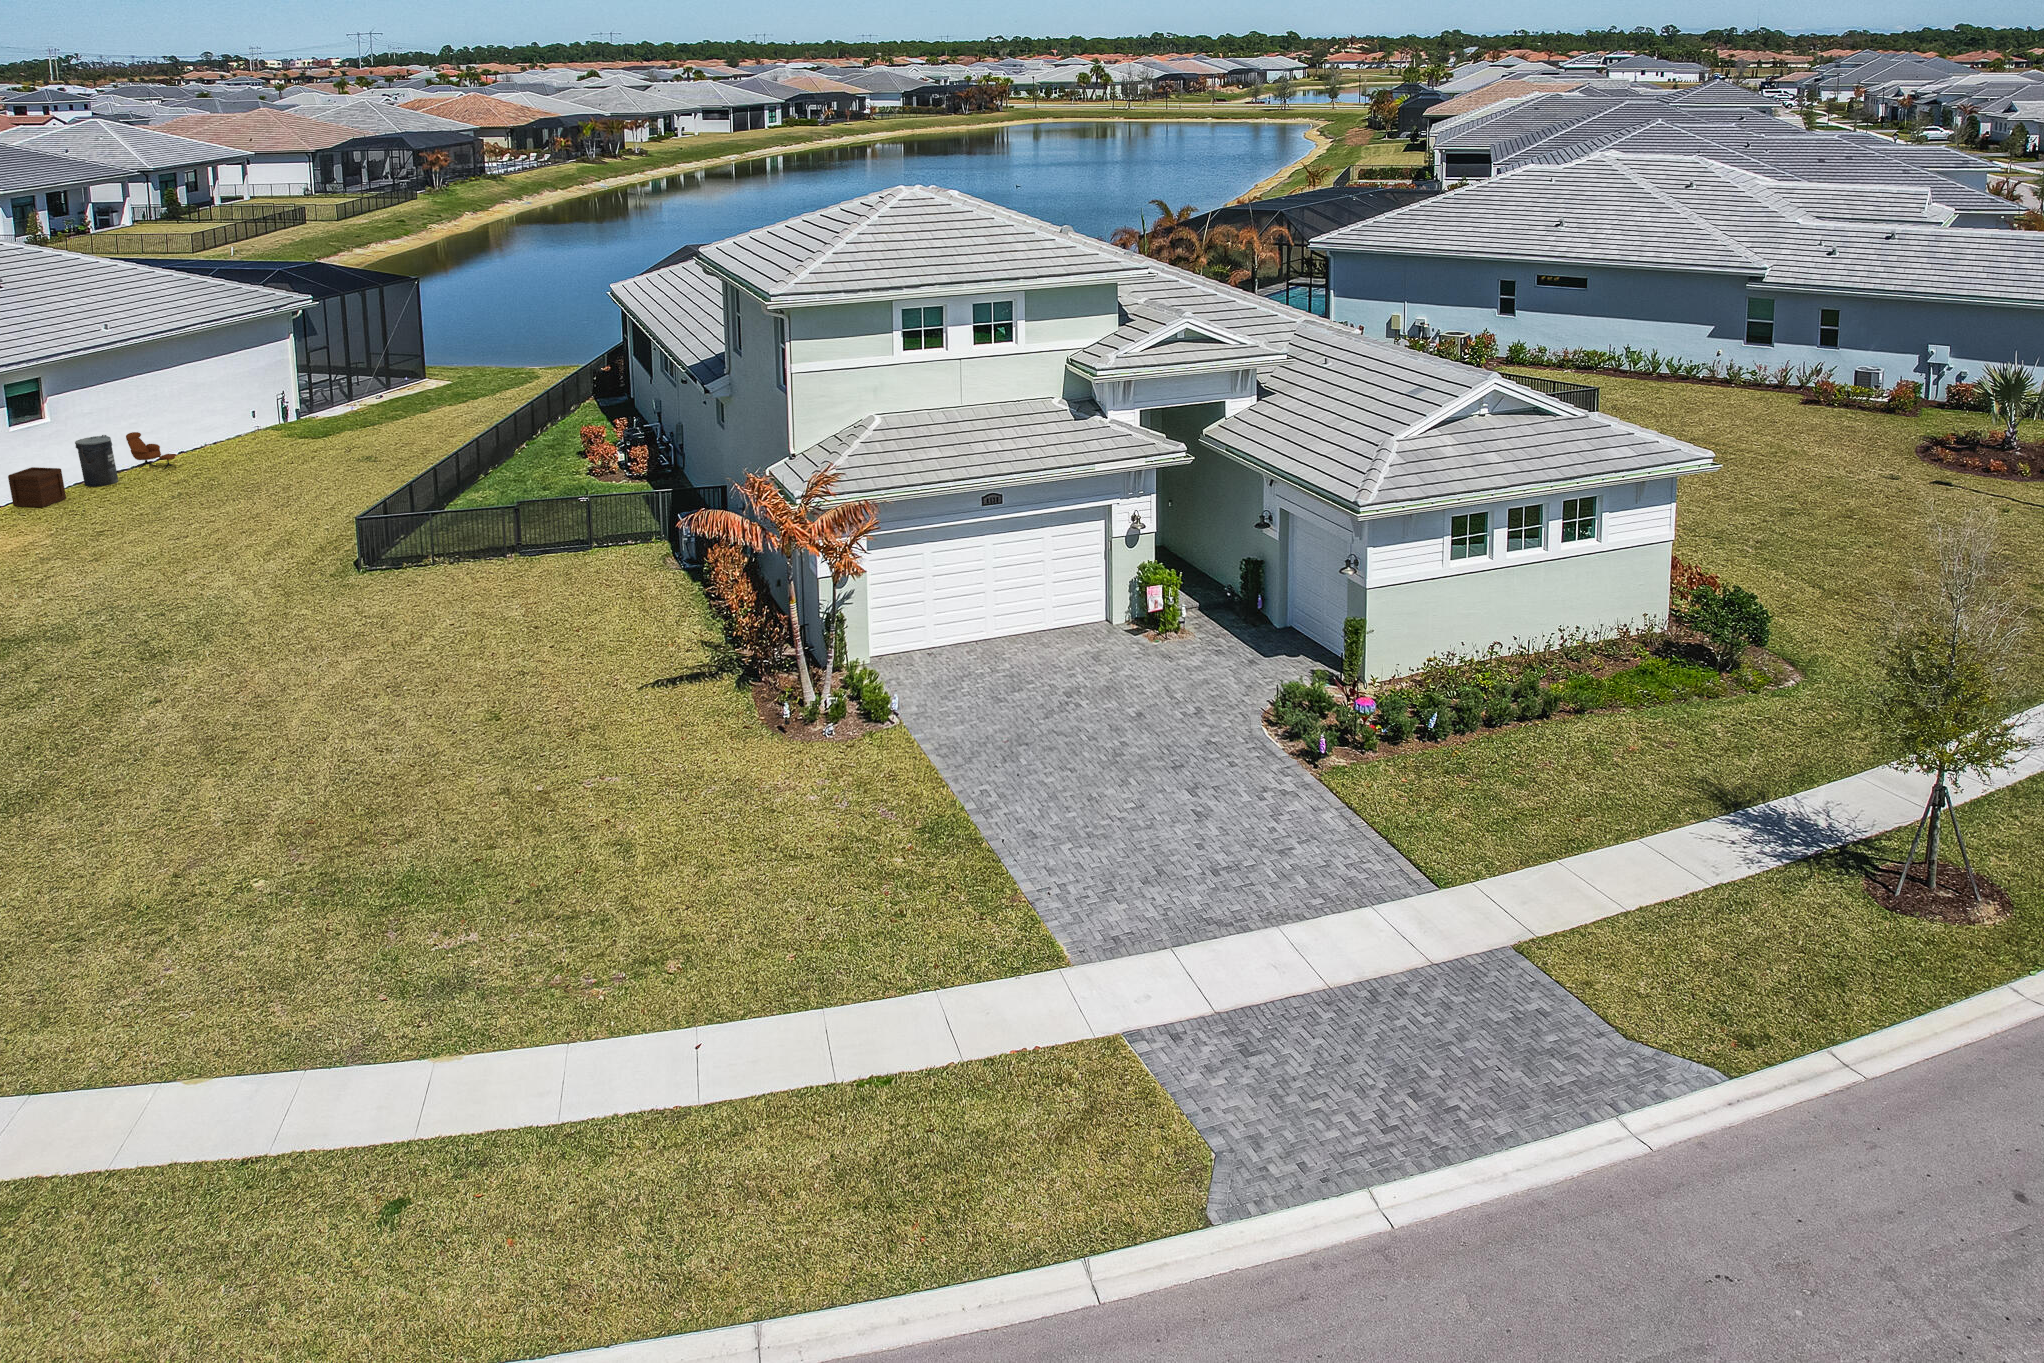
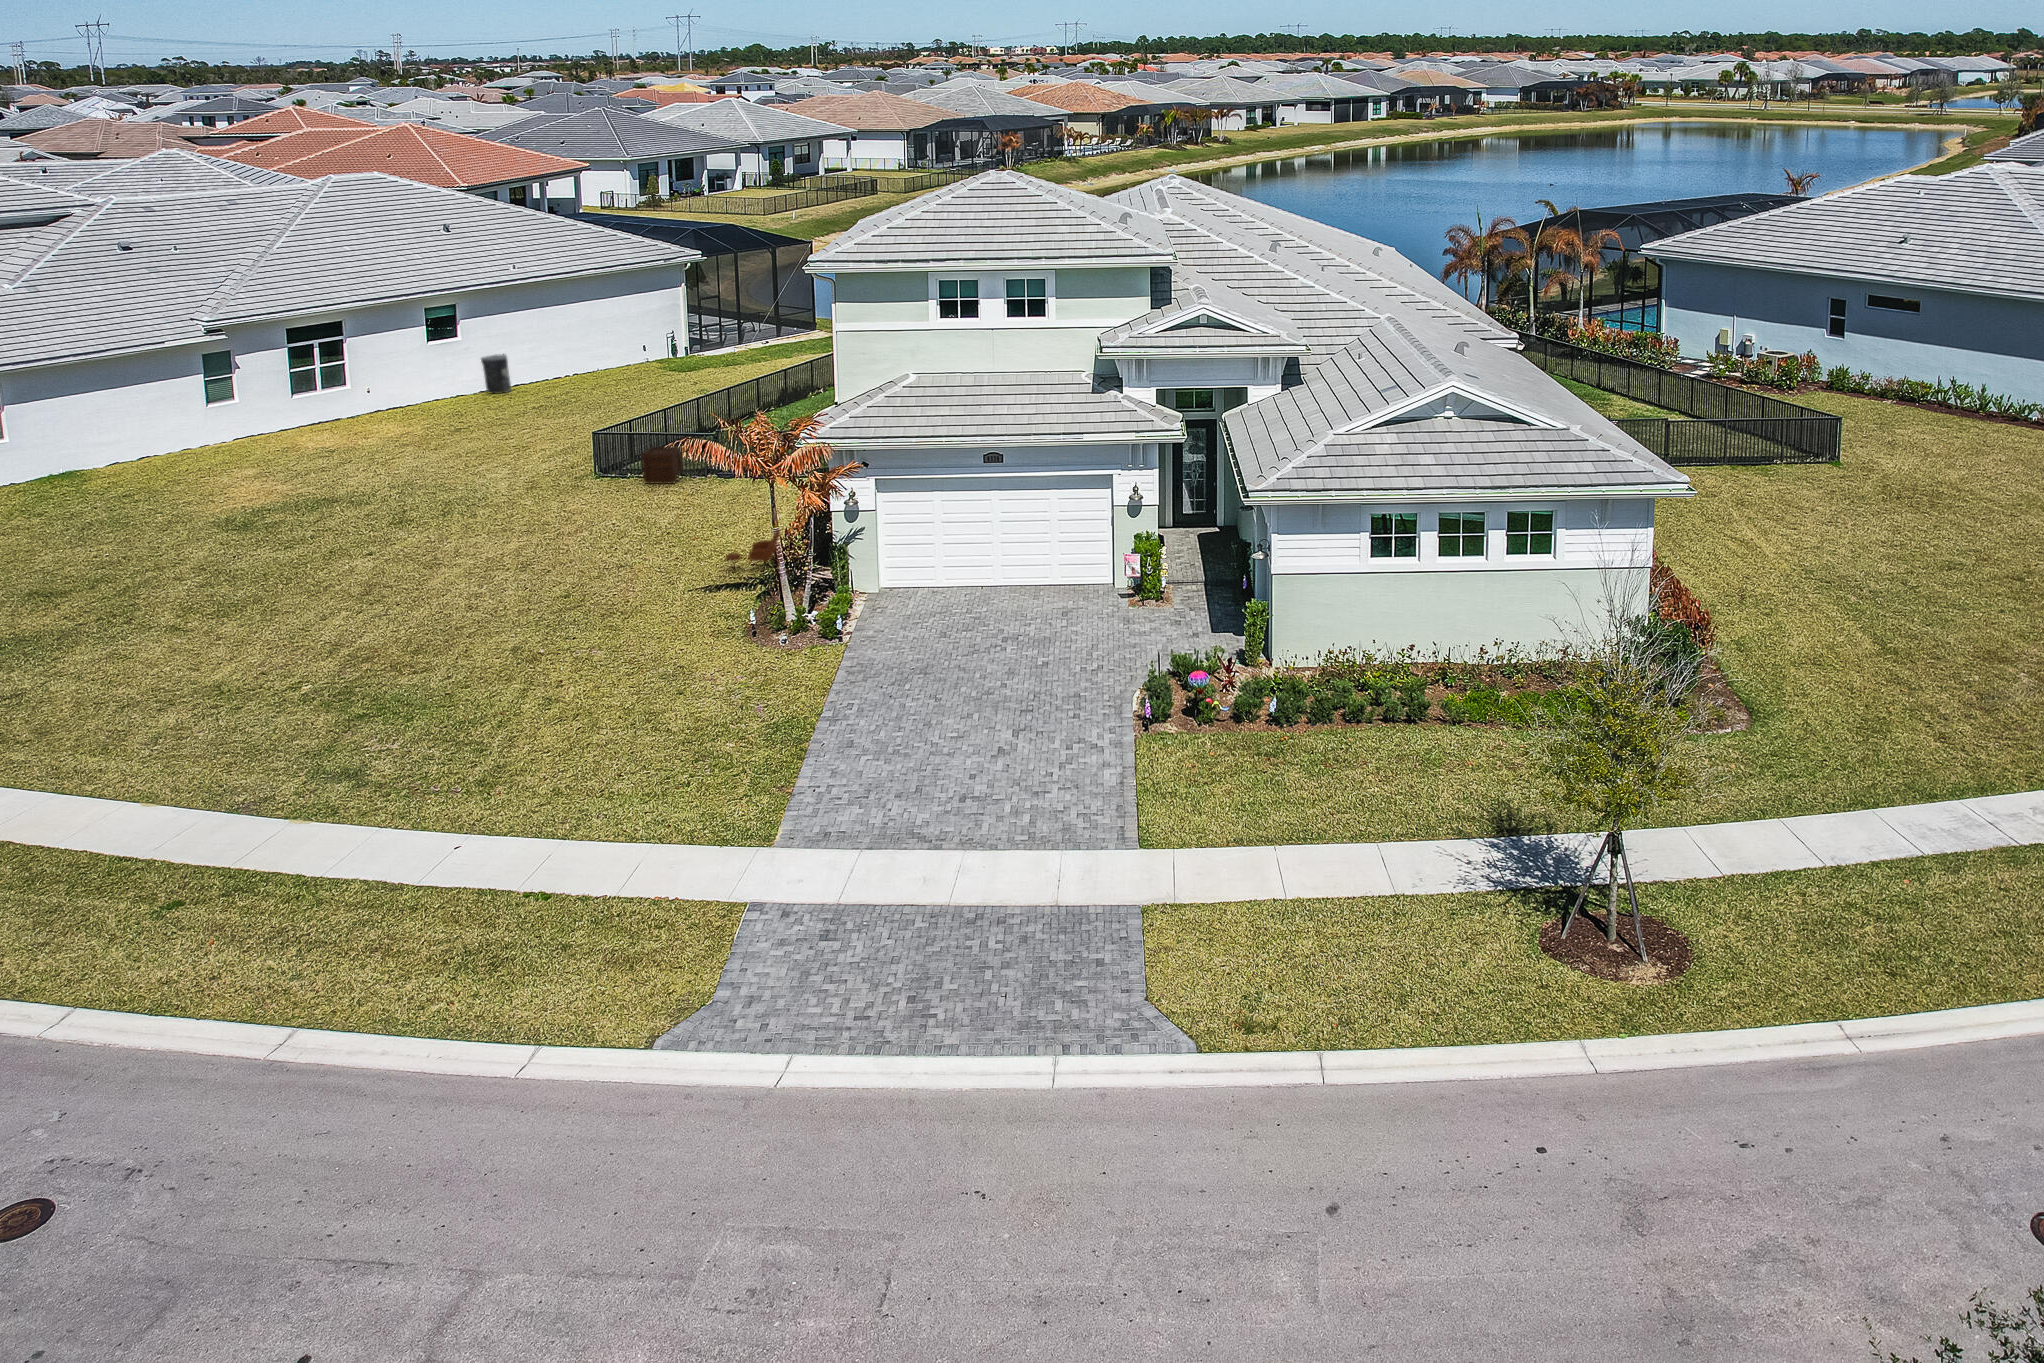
lounge chair: present [126,432,176,469] -> present [726,529,780,570]
wooden crate: present [8,467,66,508] -> present [641,447,683,484]

